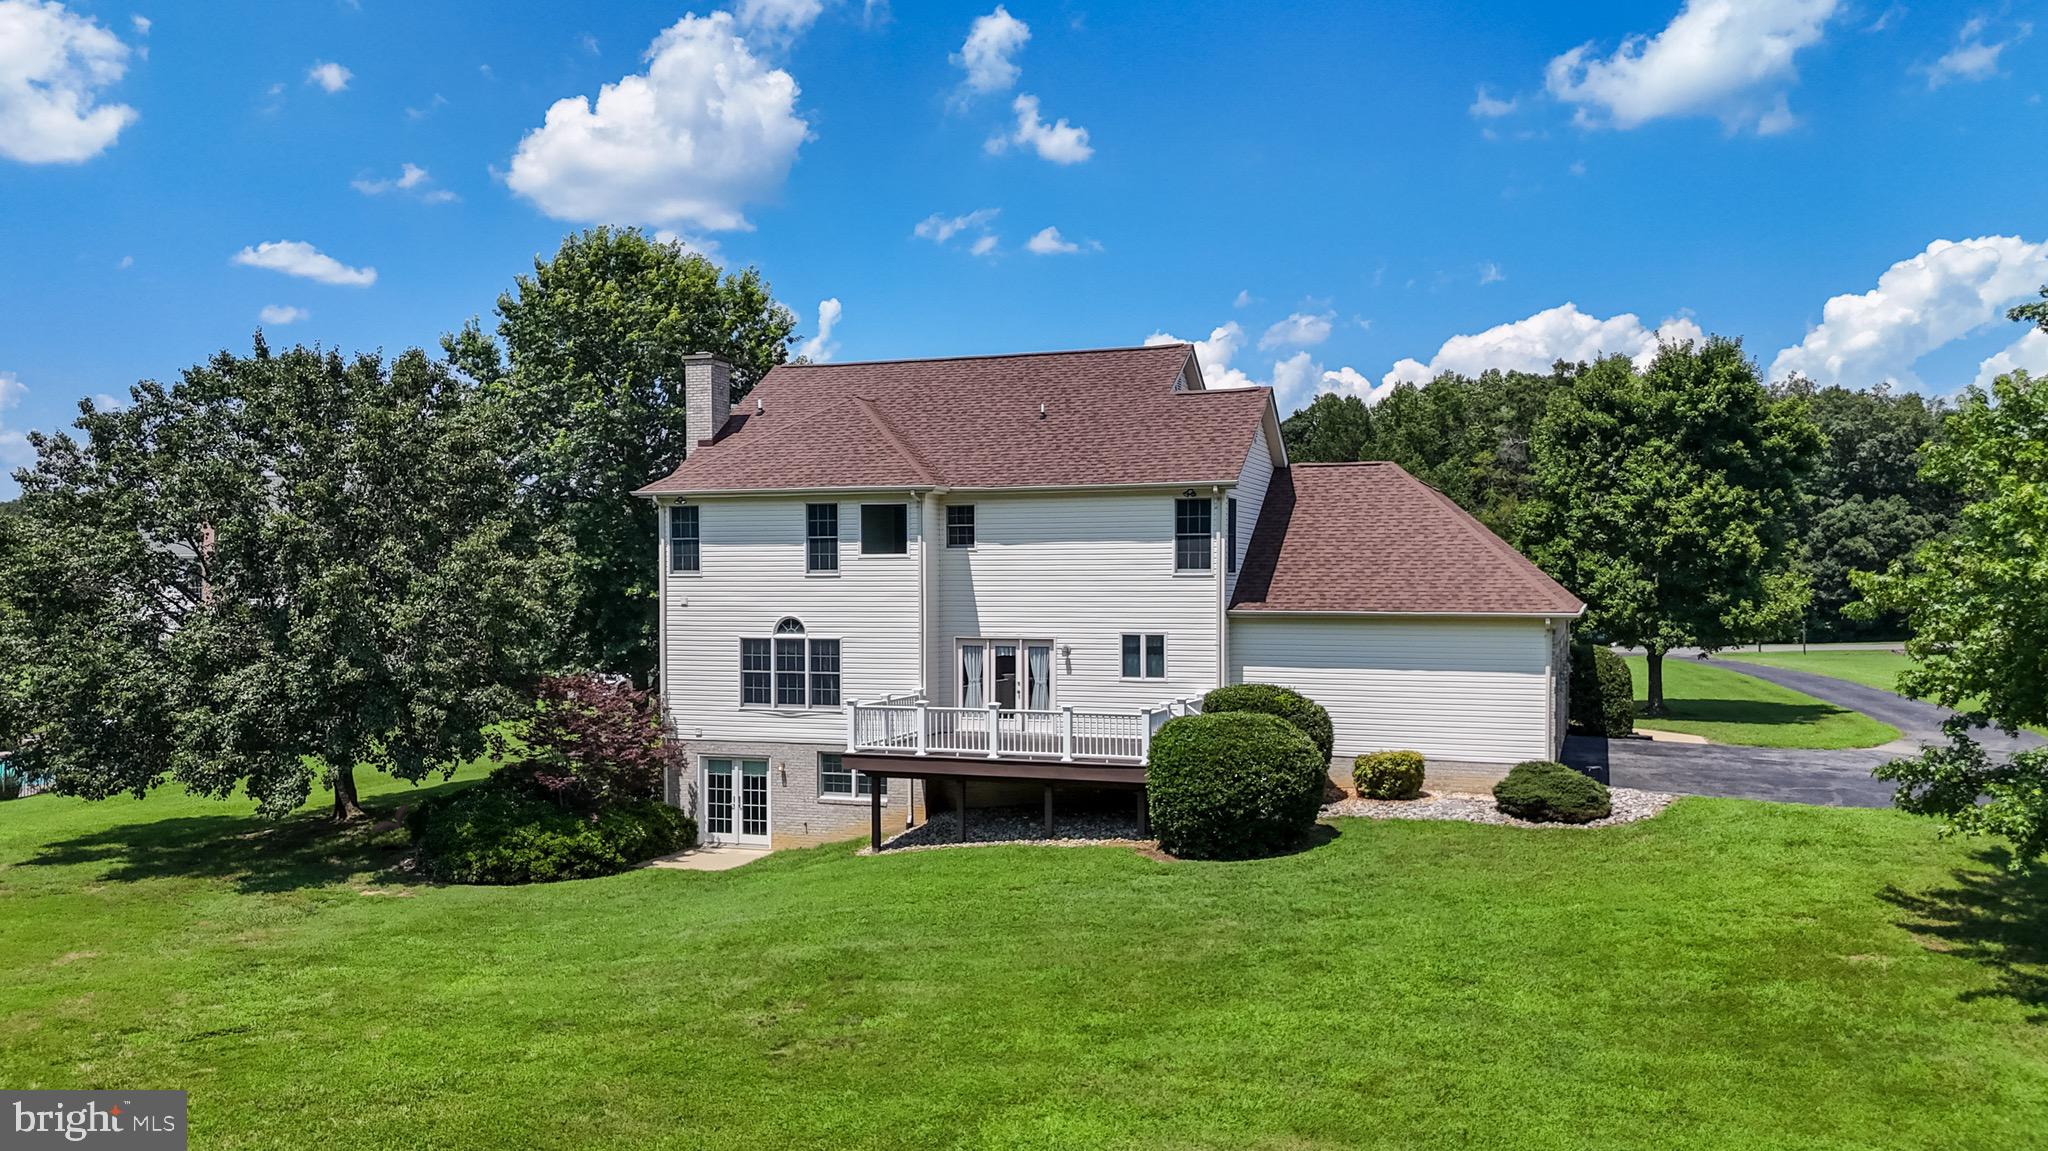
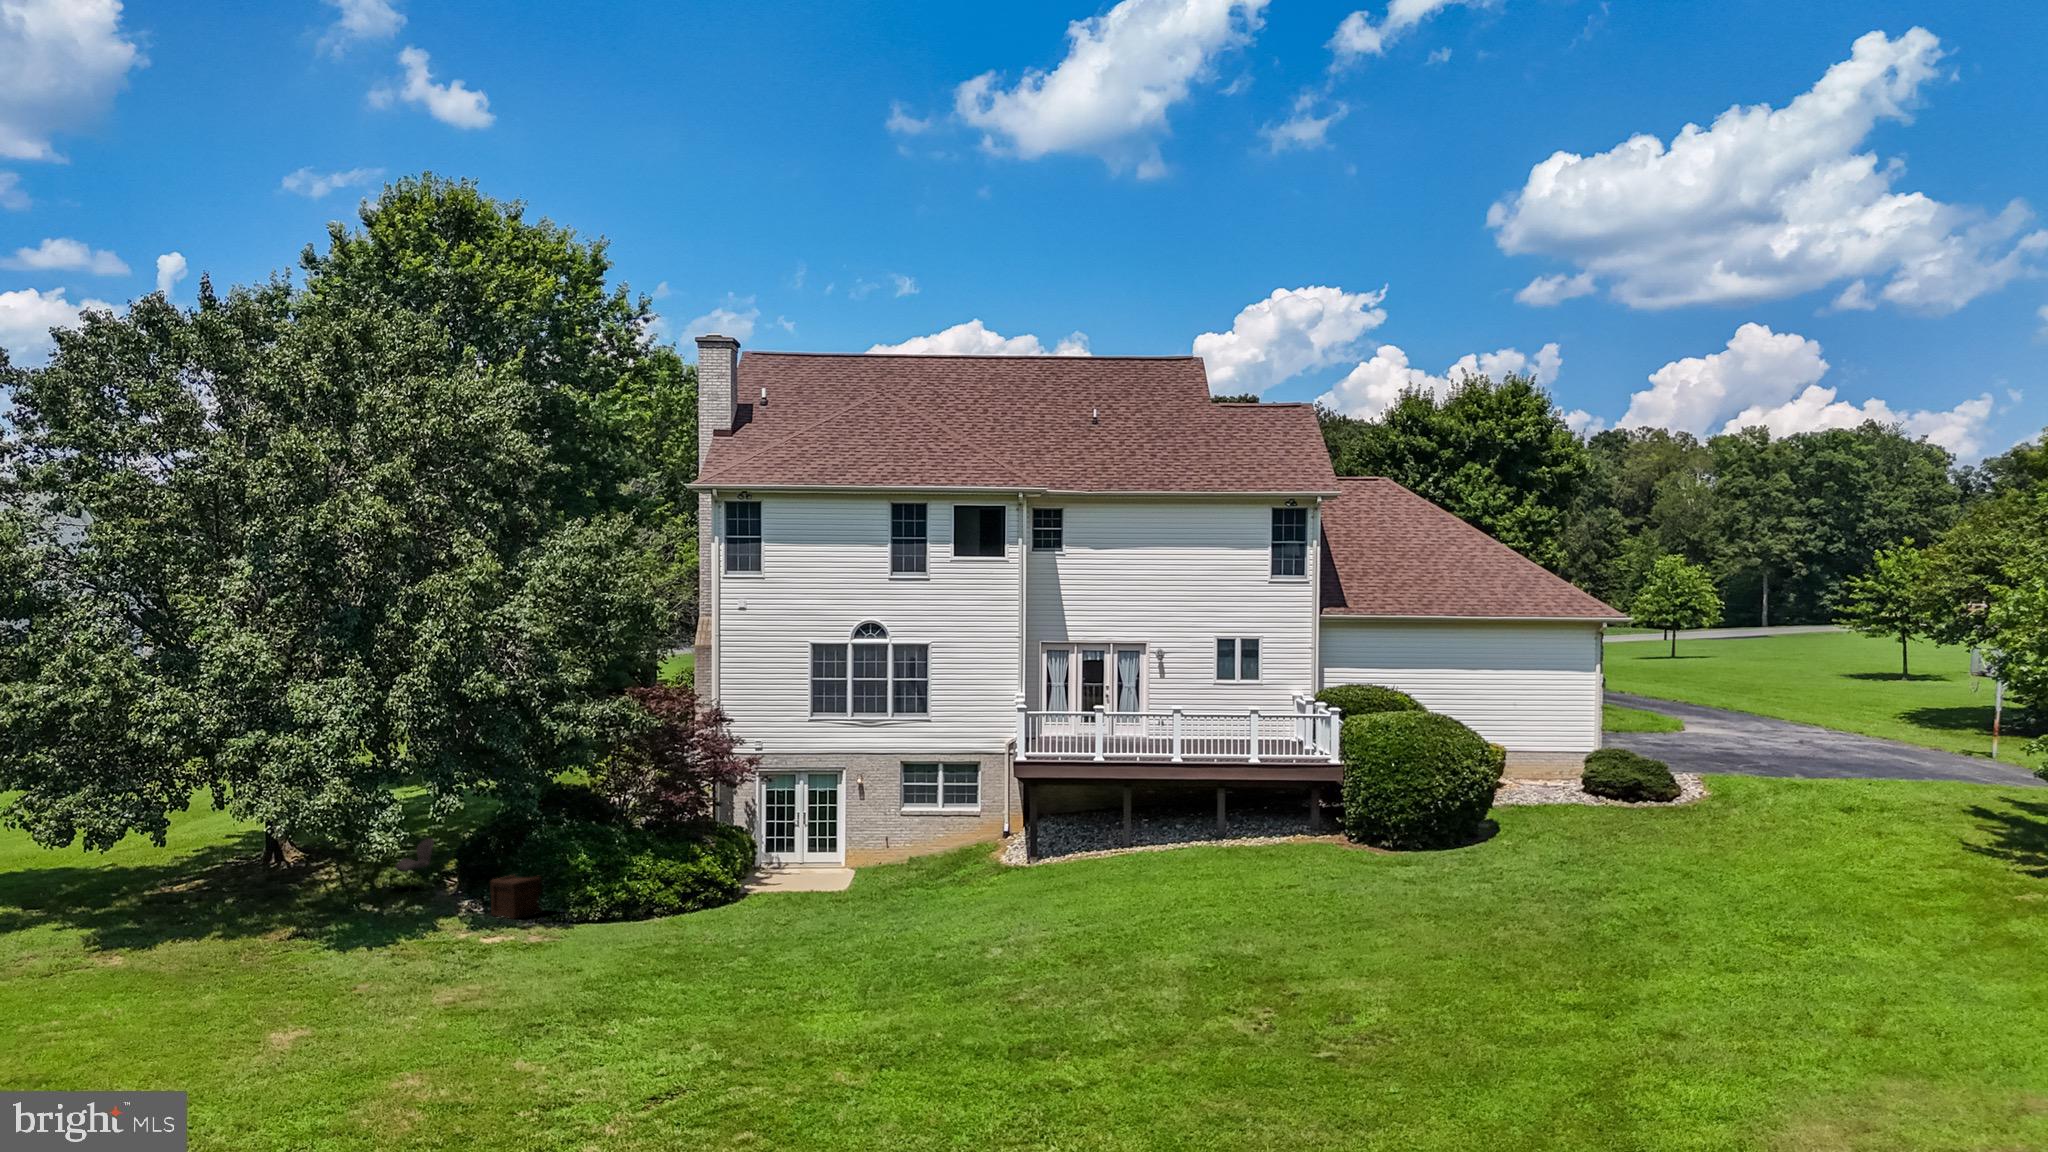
wooden crate: none [389,839,435,881] -> present [490,875,543,919]

